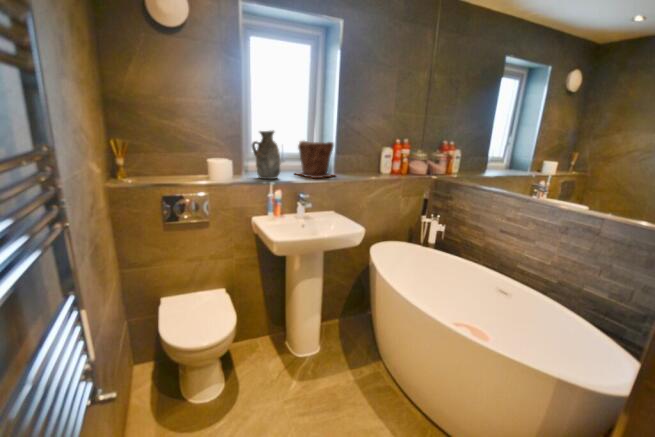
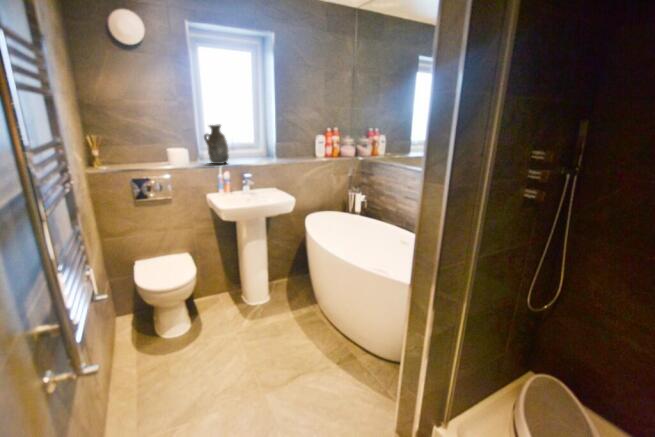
plant pot: present [297,141,334,178] -> none [242,132,279,162]

